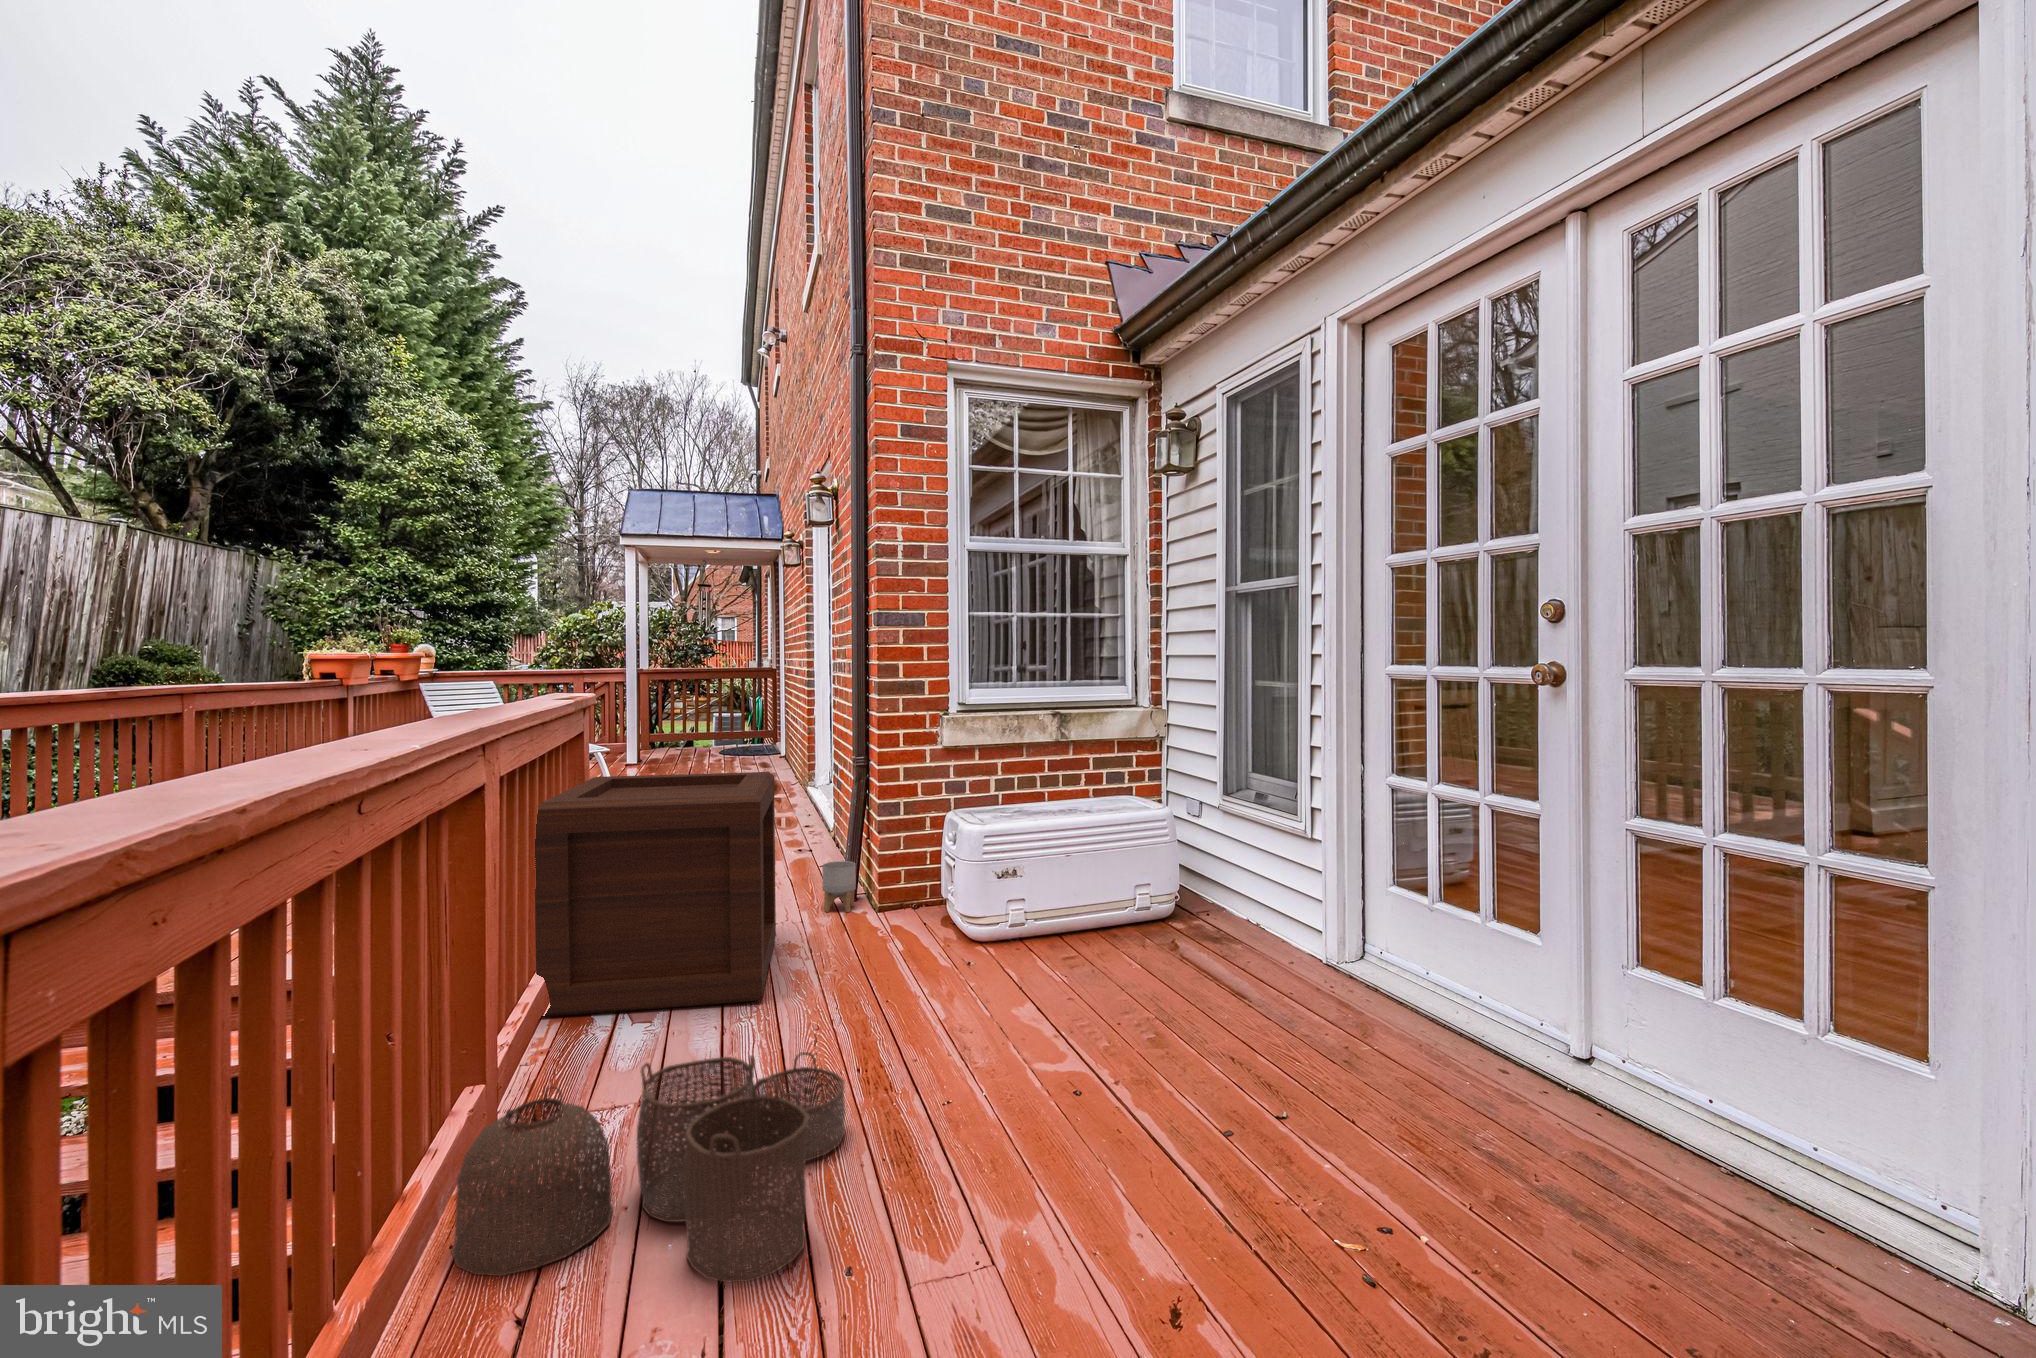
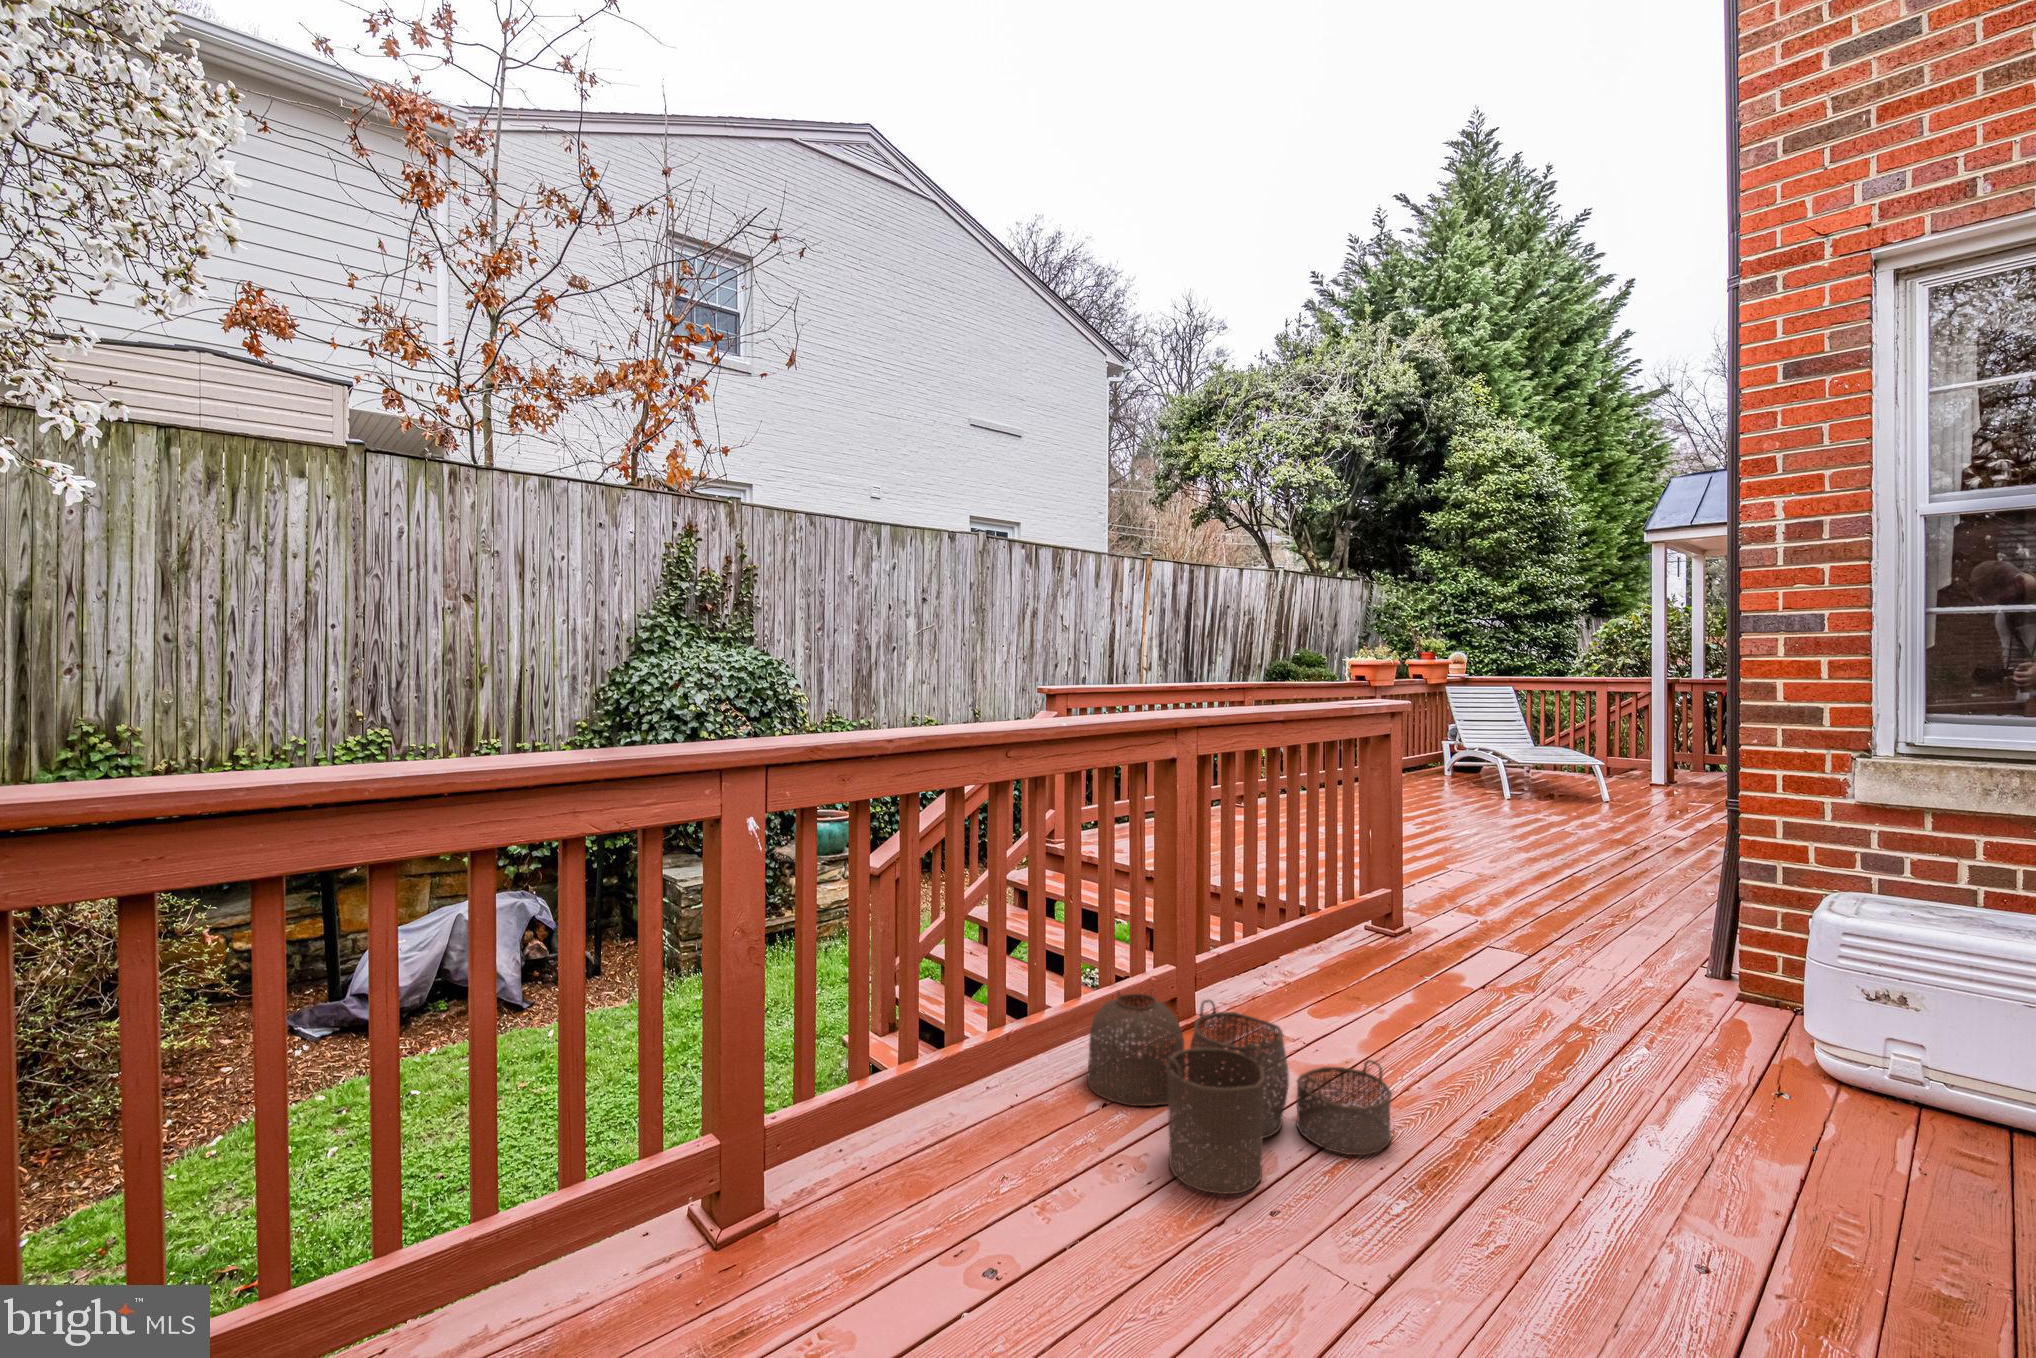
wooden crate: present [535,772,776,1017] -> none [1293,780,1566,1024]
planter: present [822,861,856,912] -> none [1667,921,1717,987]

